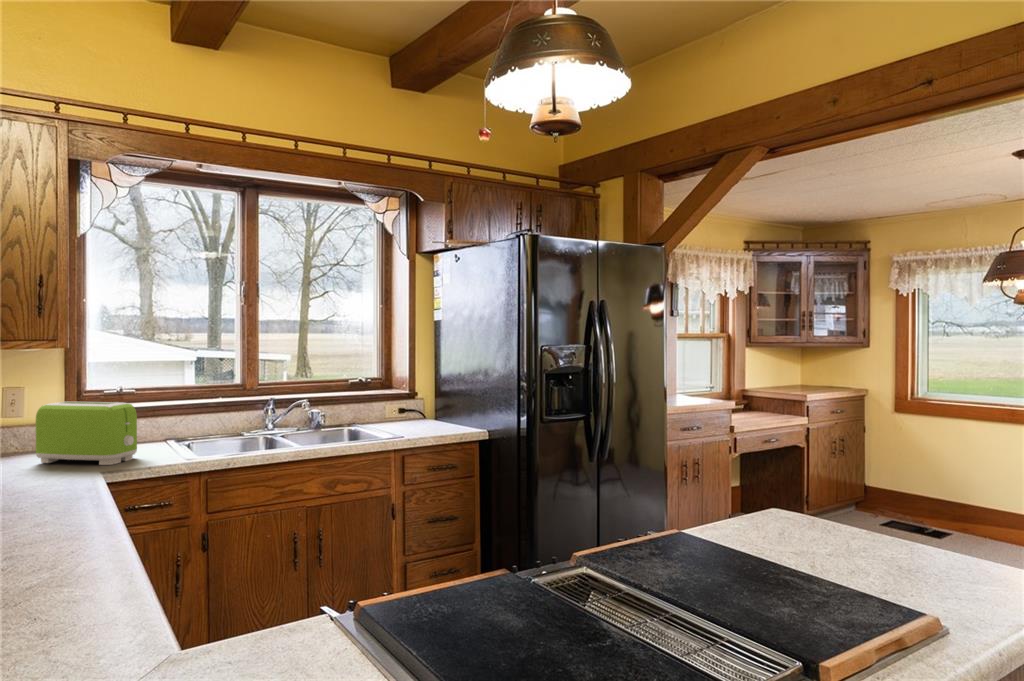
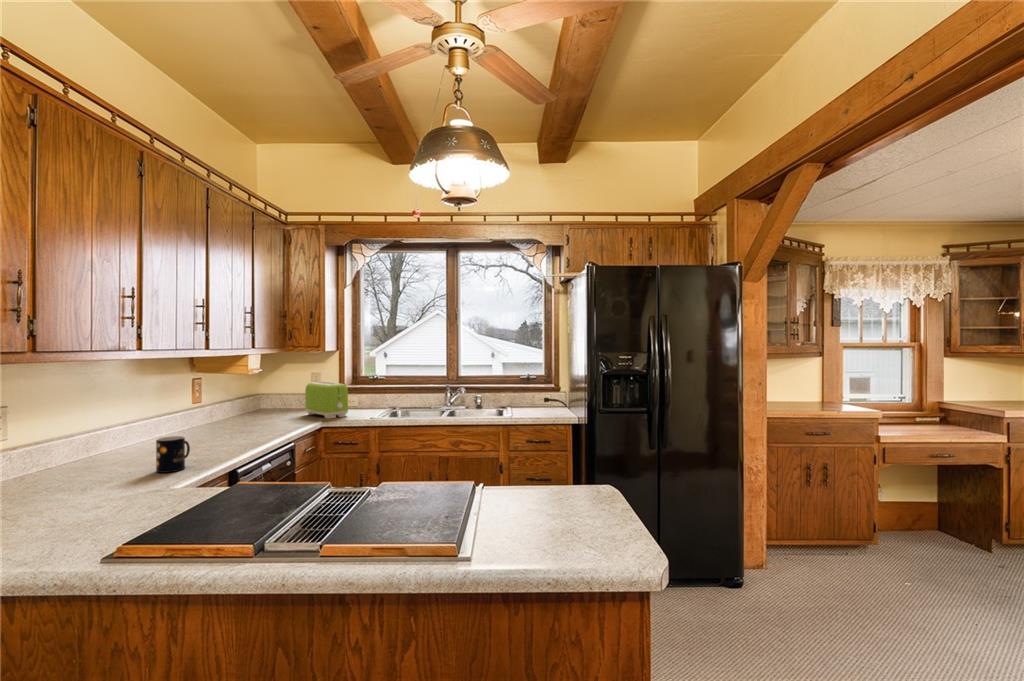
mug: none [35,511,91,588] -> present [156,436,190,473]

